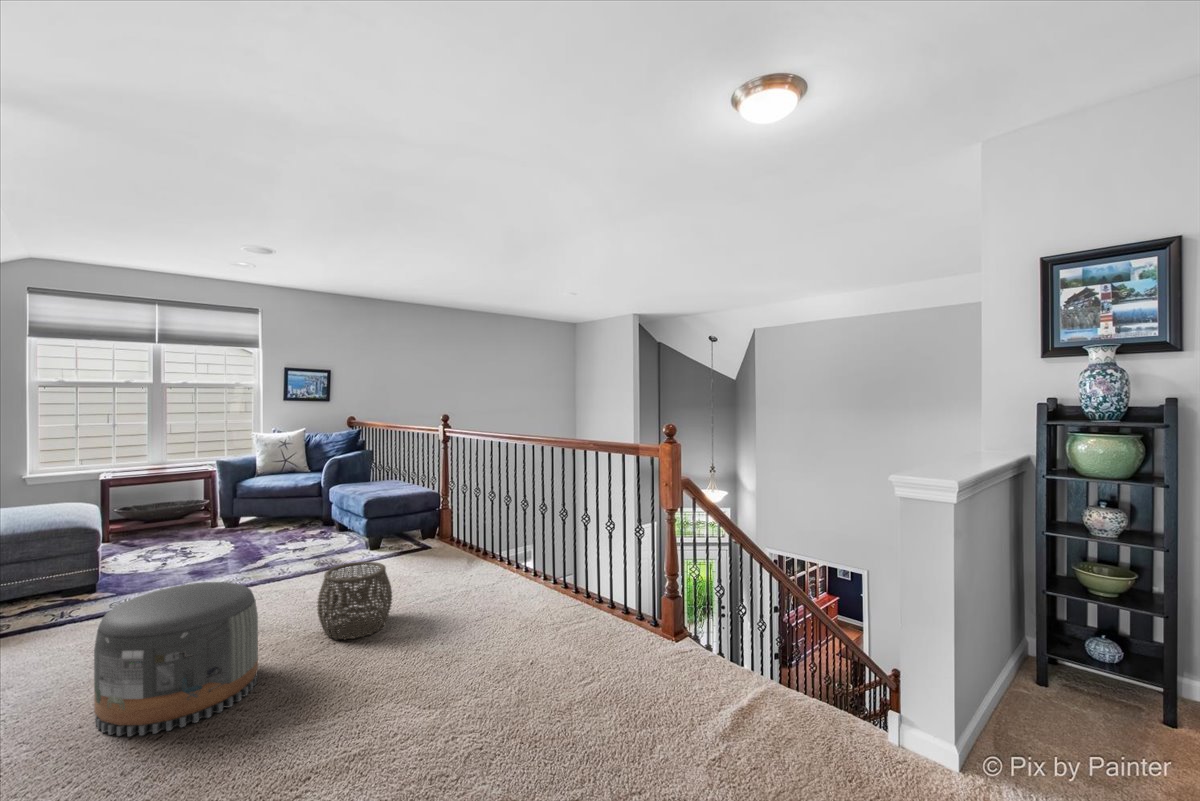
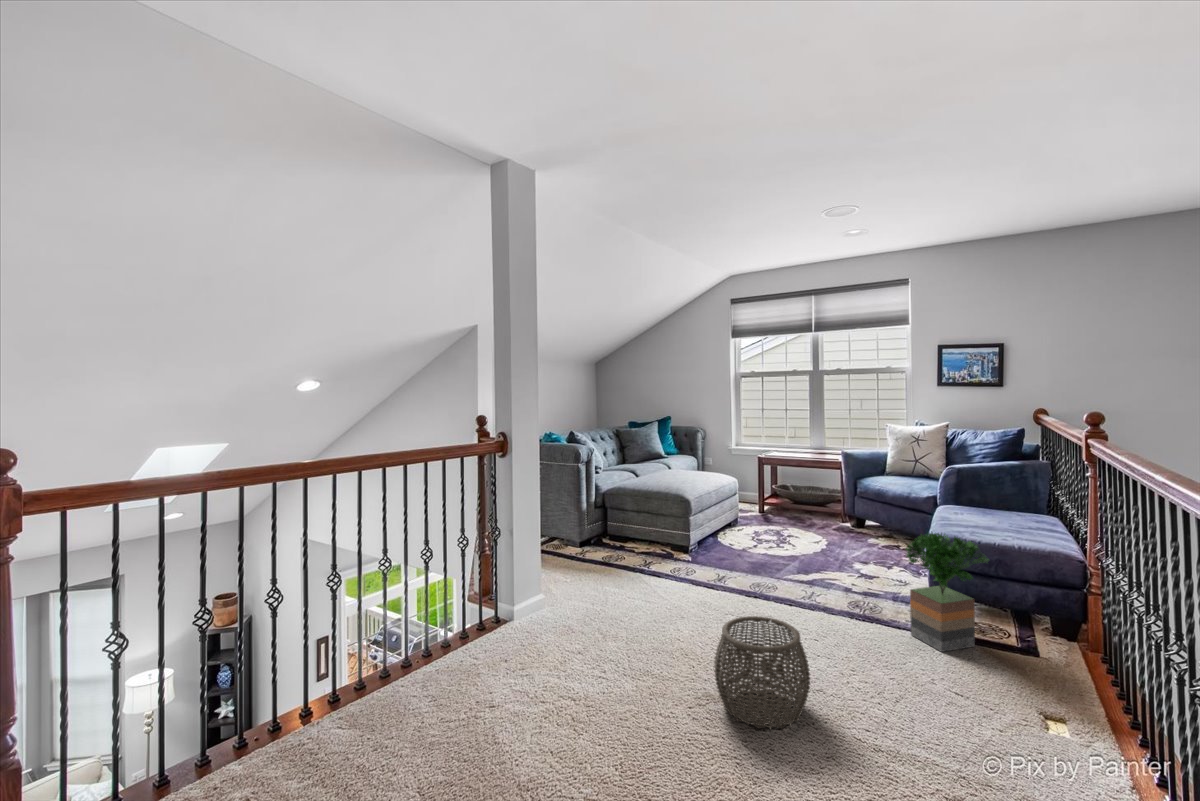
potted tree: none [371,491,420,566] -> present [906,533,988,652]
pouf: present [94,582,258,736] -> none [520,576,641,717]

